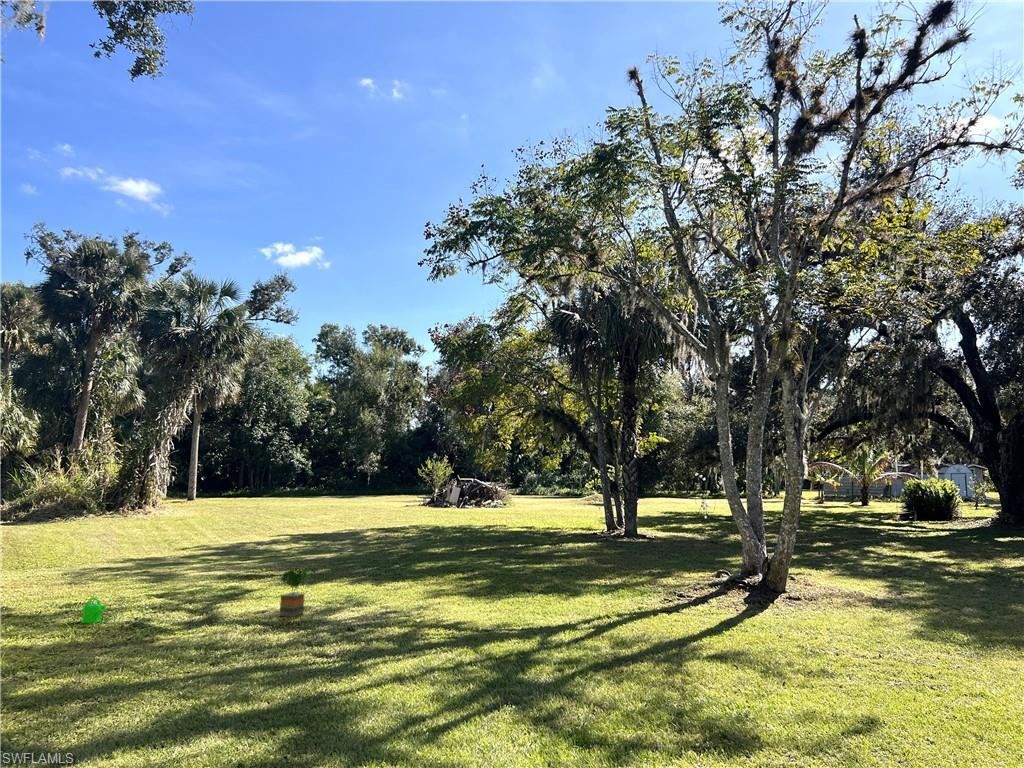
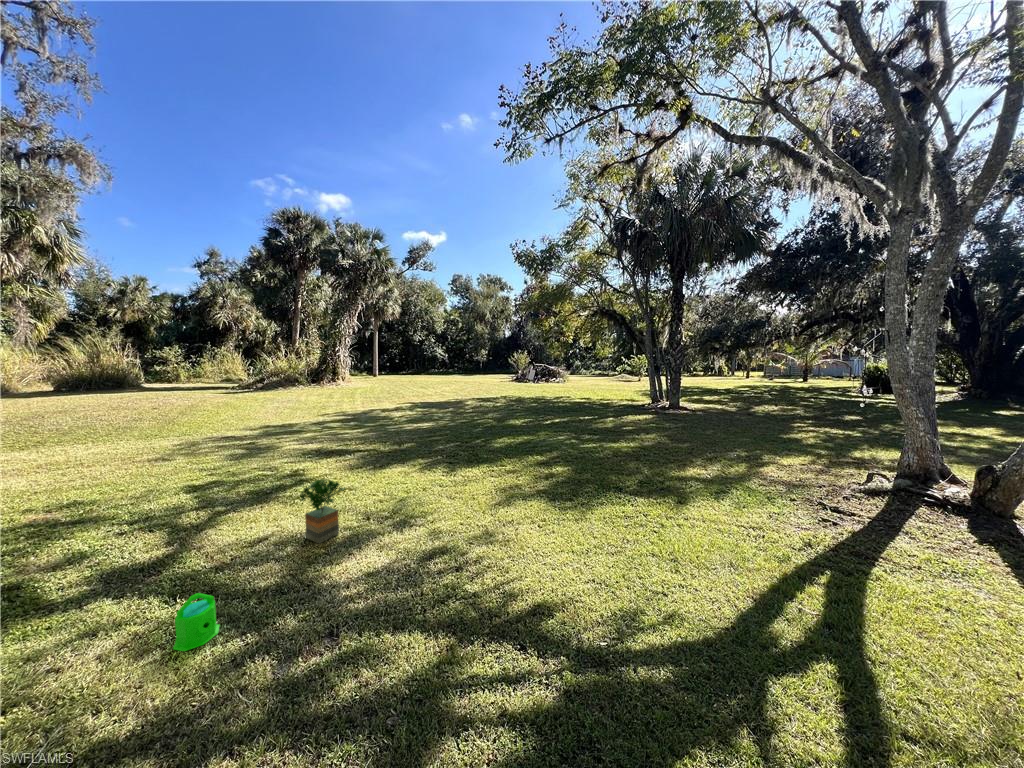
watering can: present [81,597,106,623] -> present [173,593,220,651]

